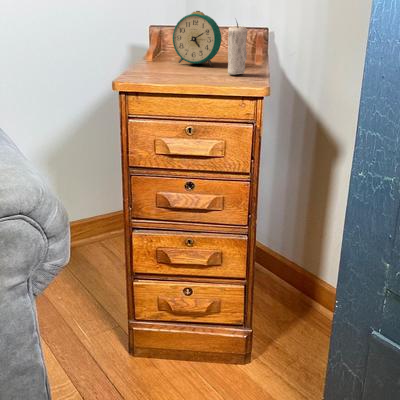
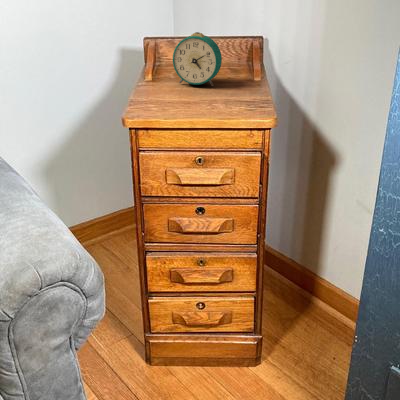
candle: present [228,23,248,75] -> none [232,44,252,101]

